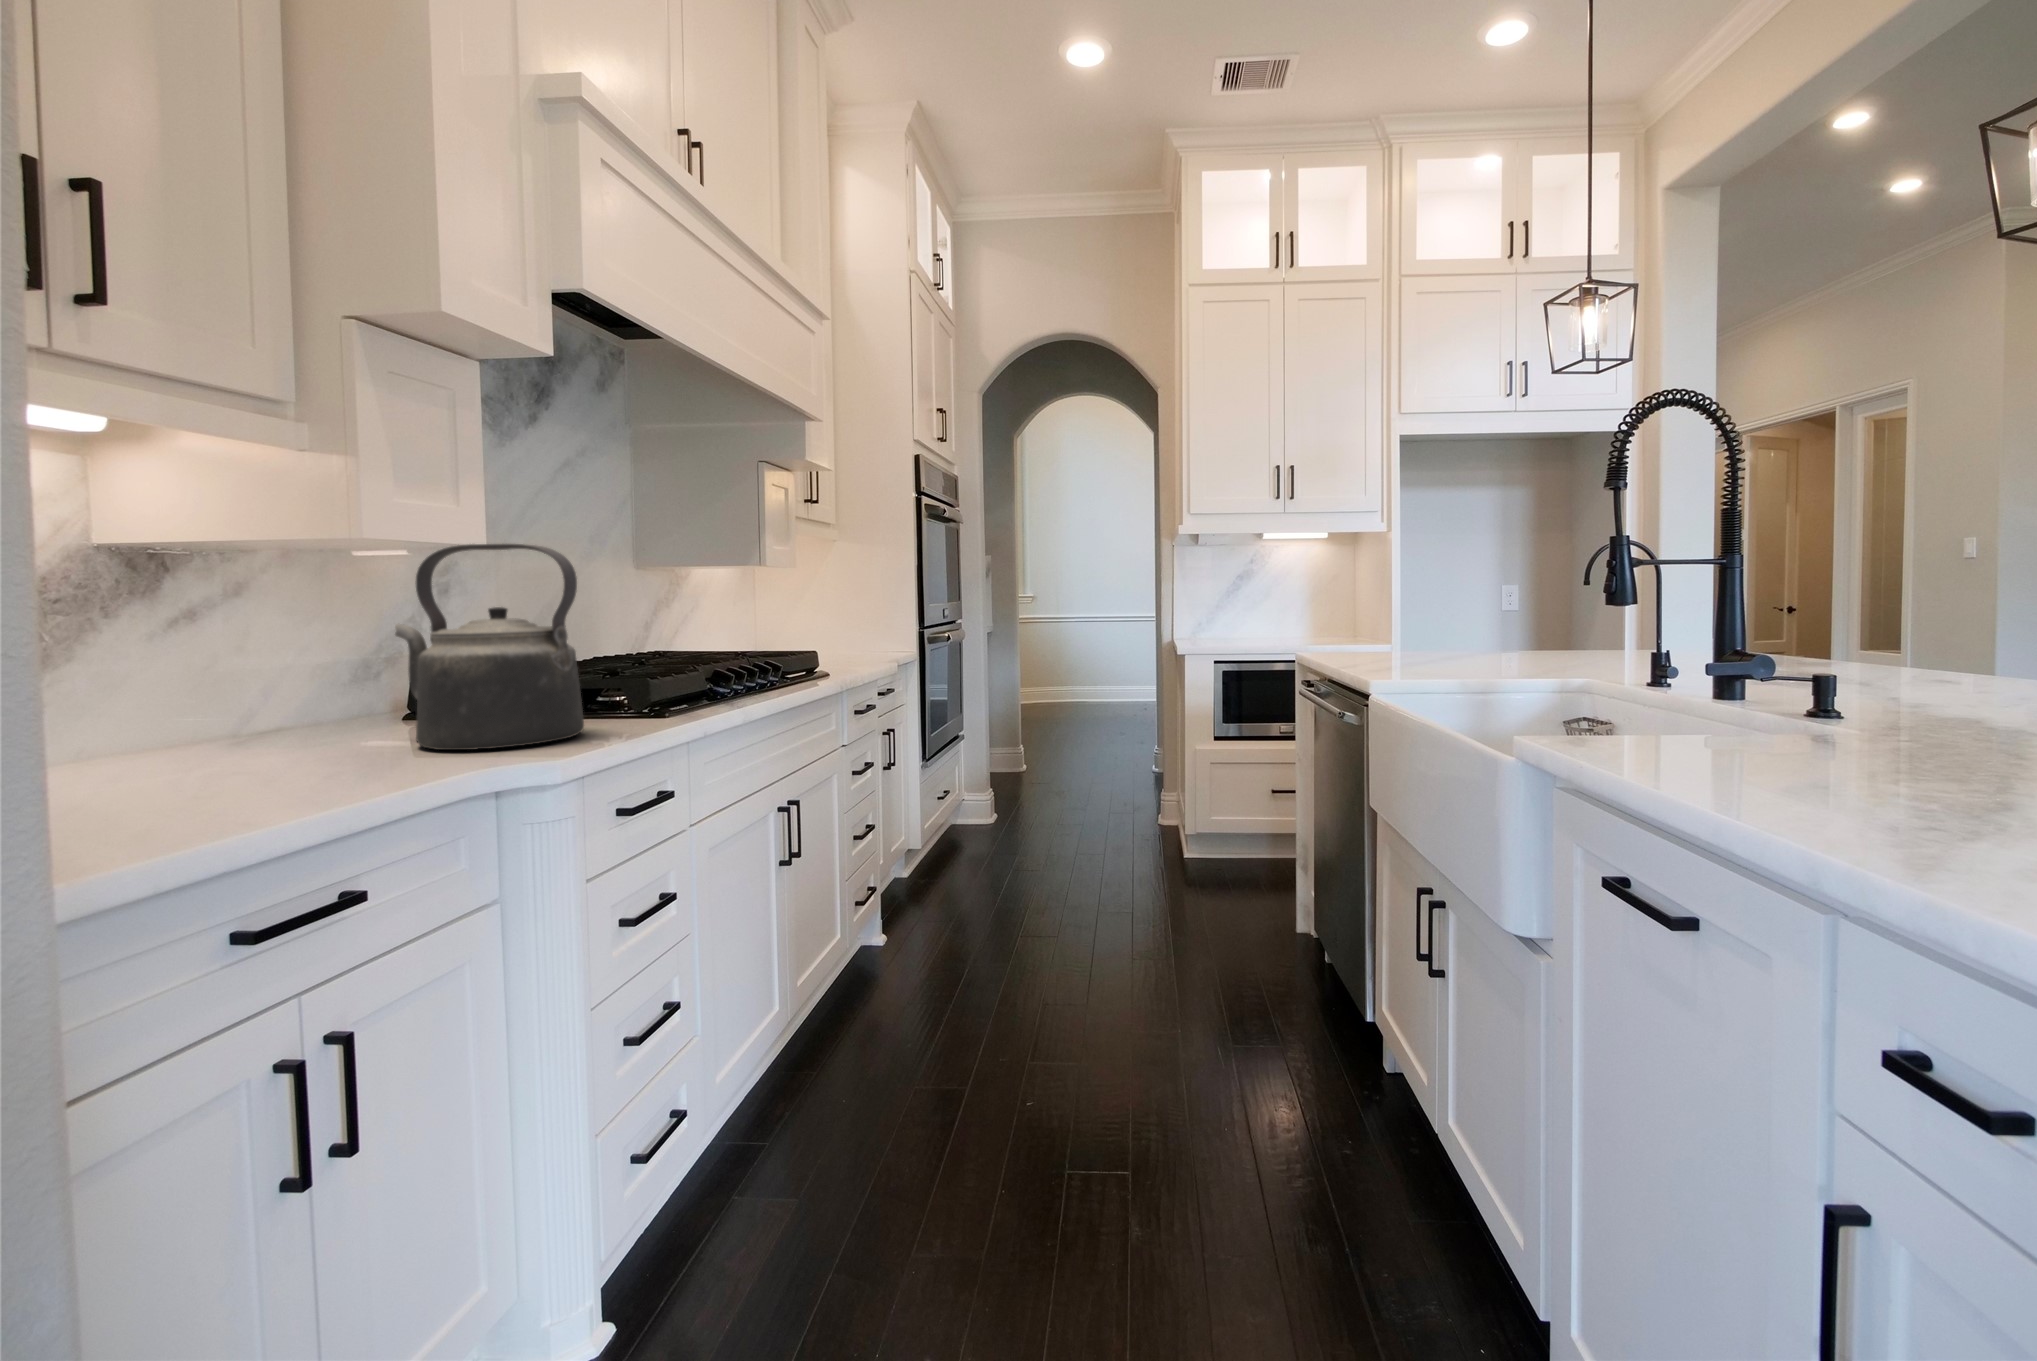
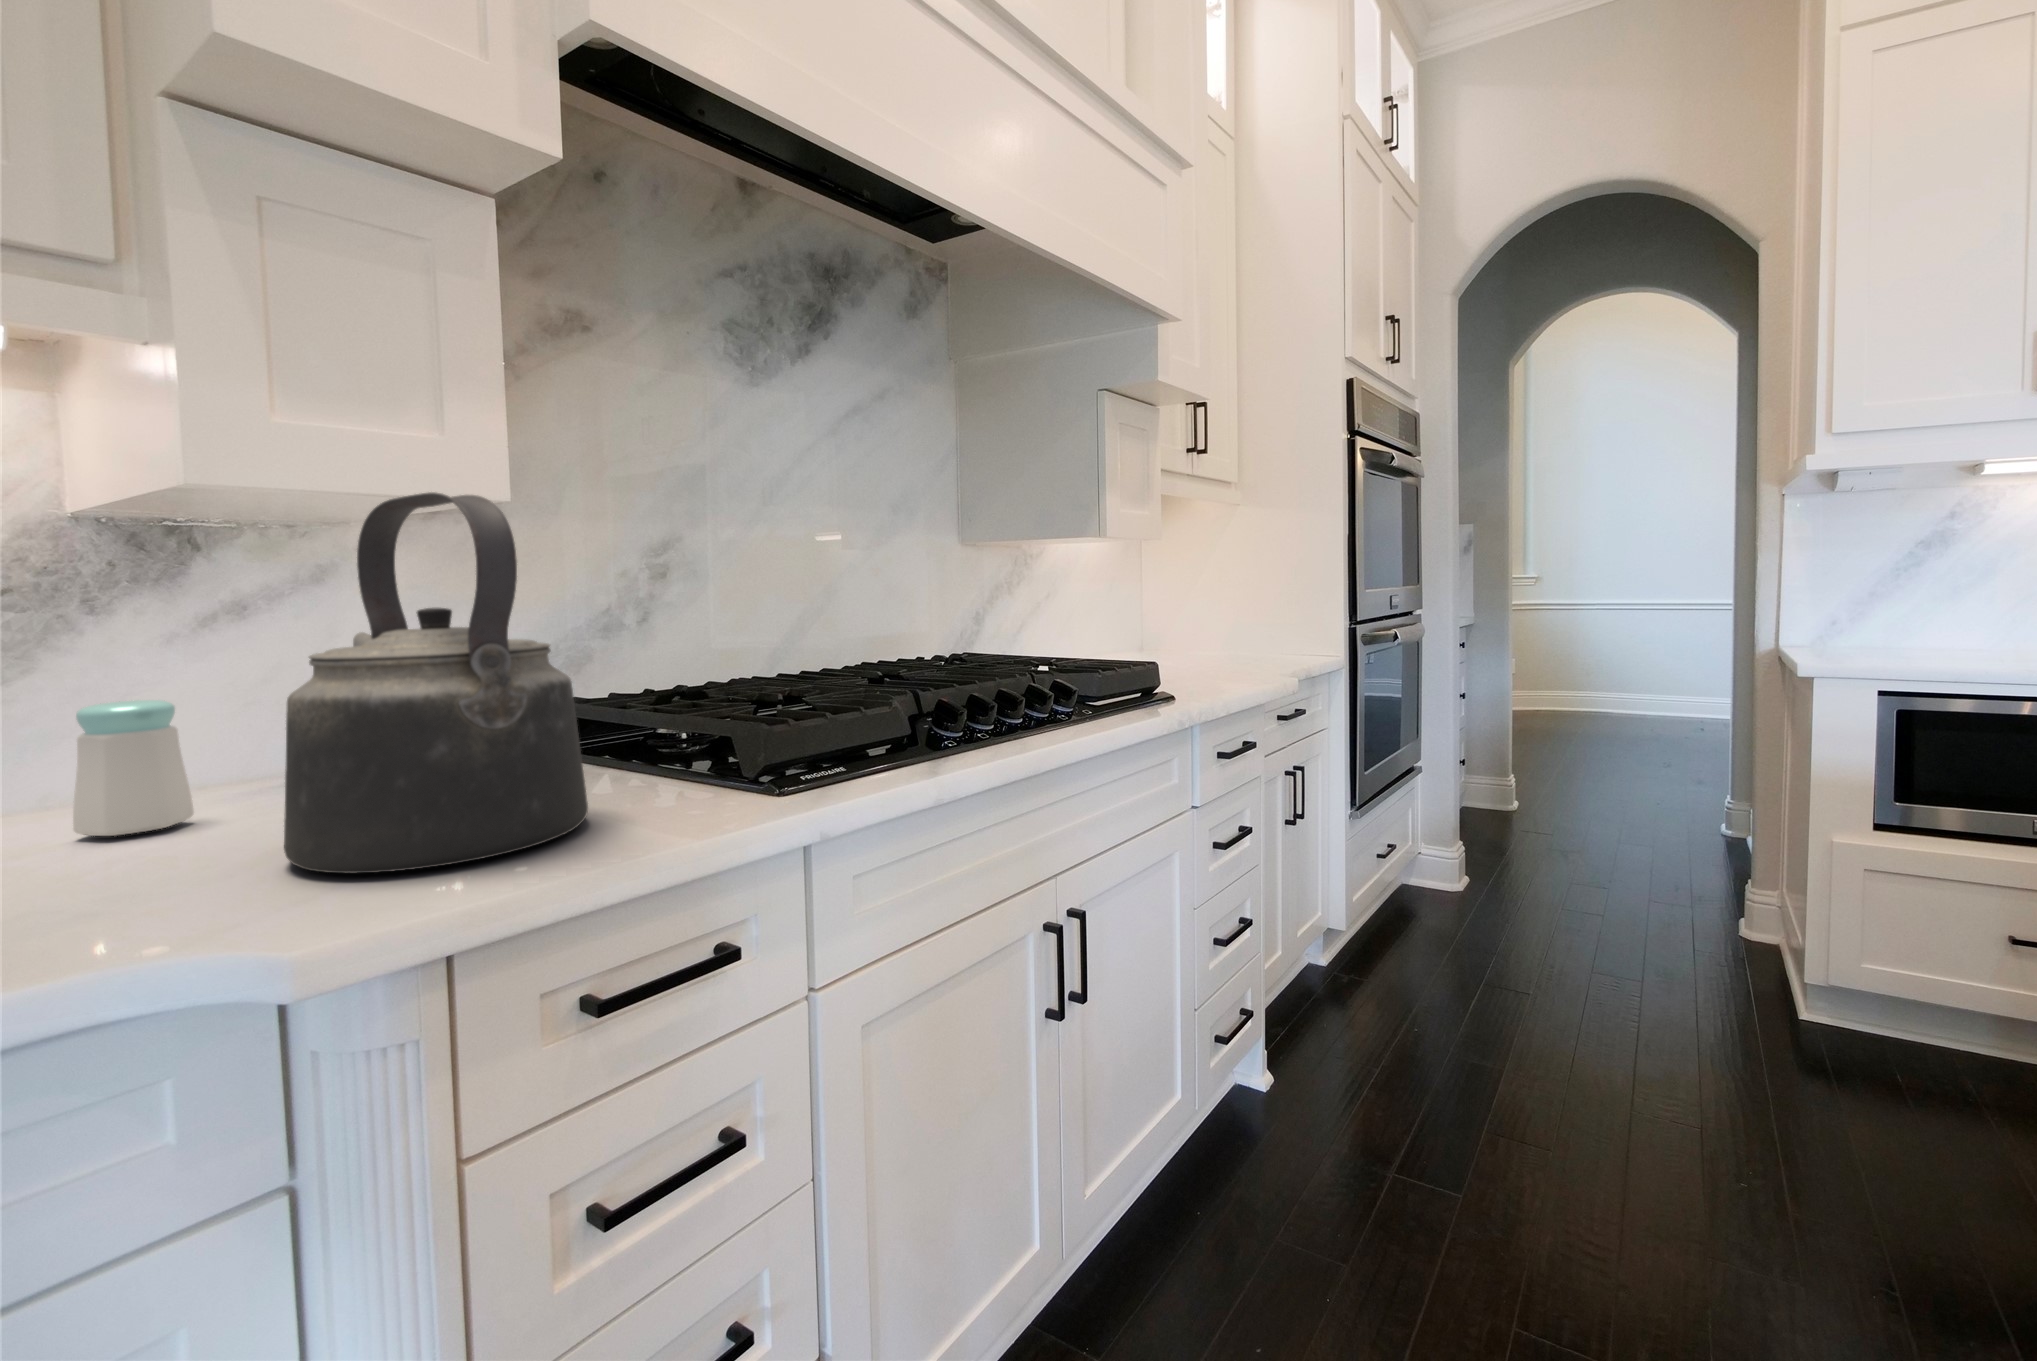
salt shaker: none [197,669,268,757] -> present [73,700,194,836]

